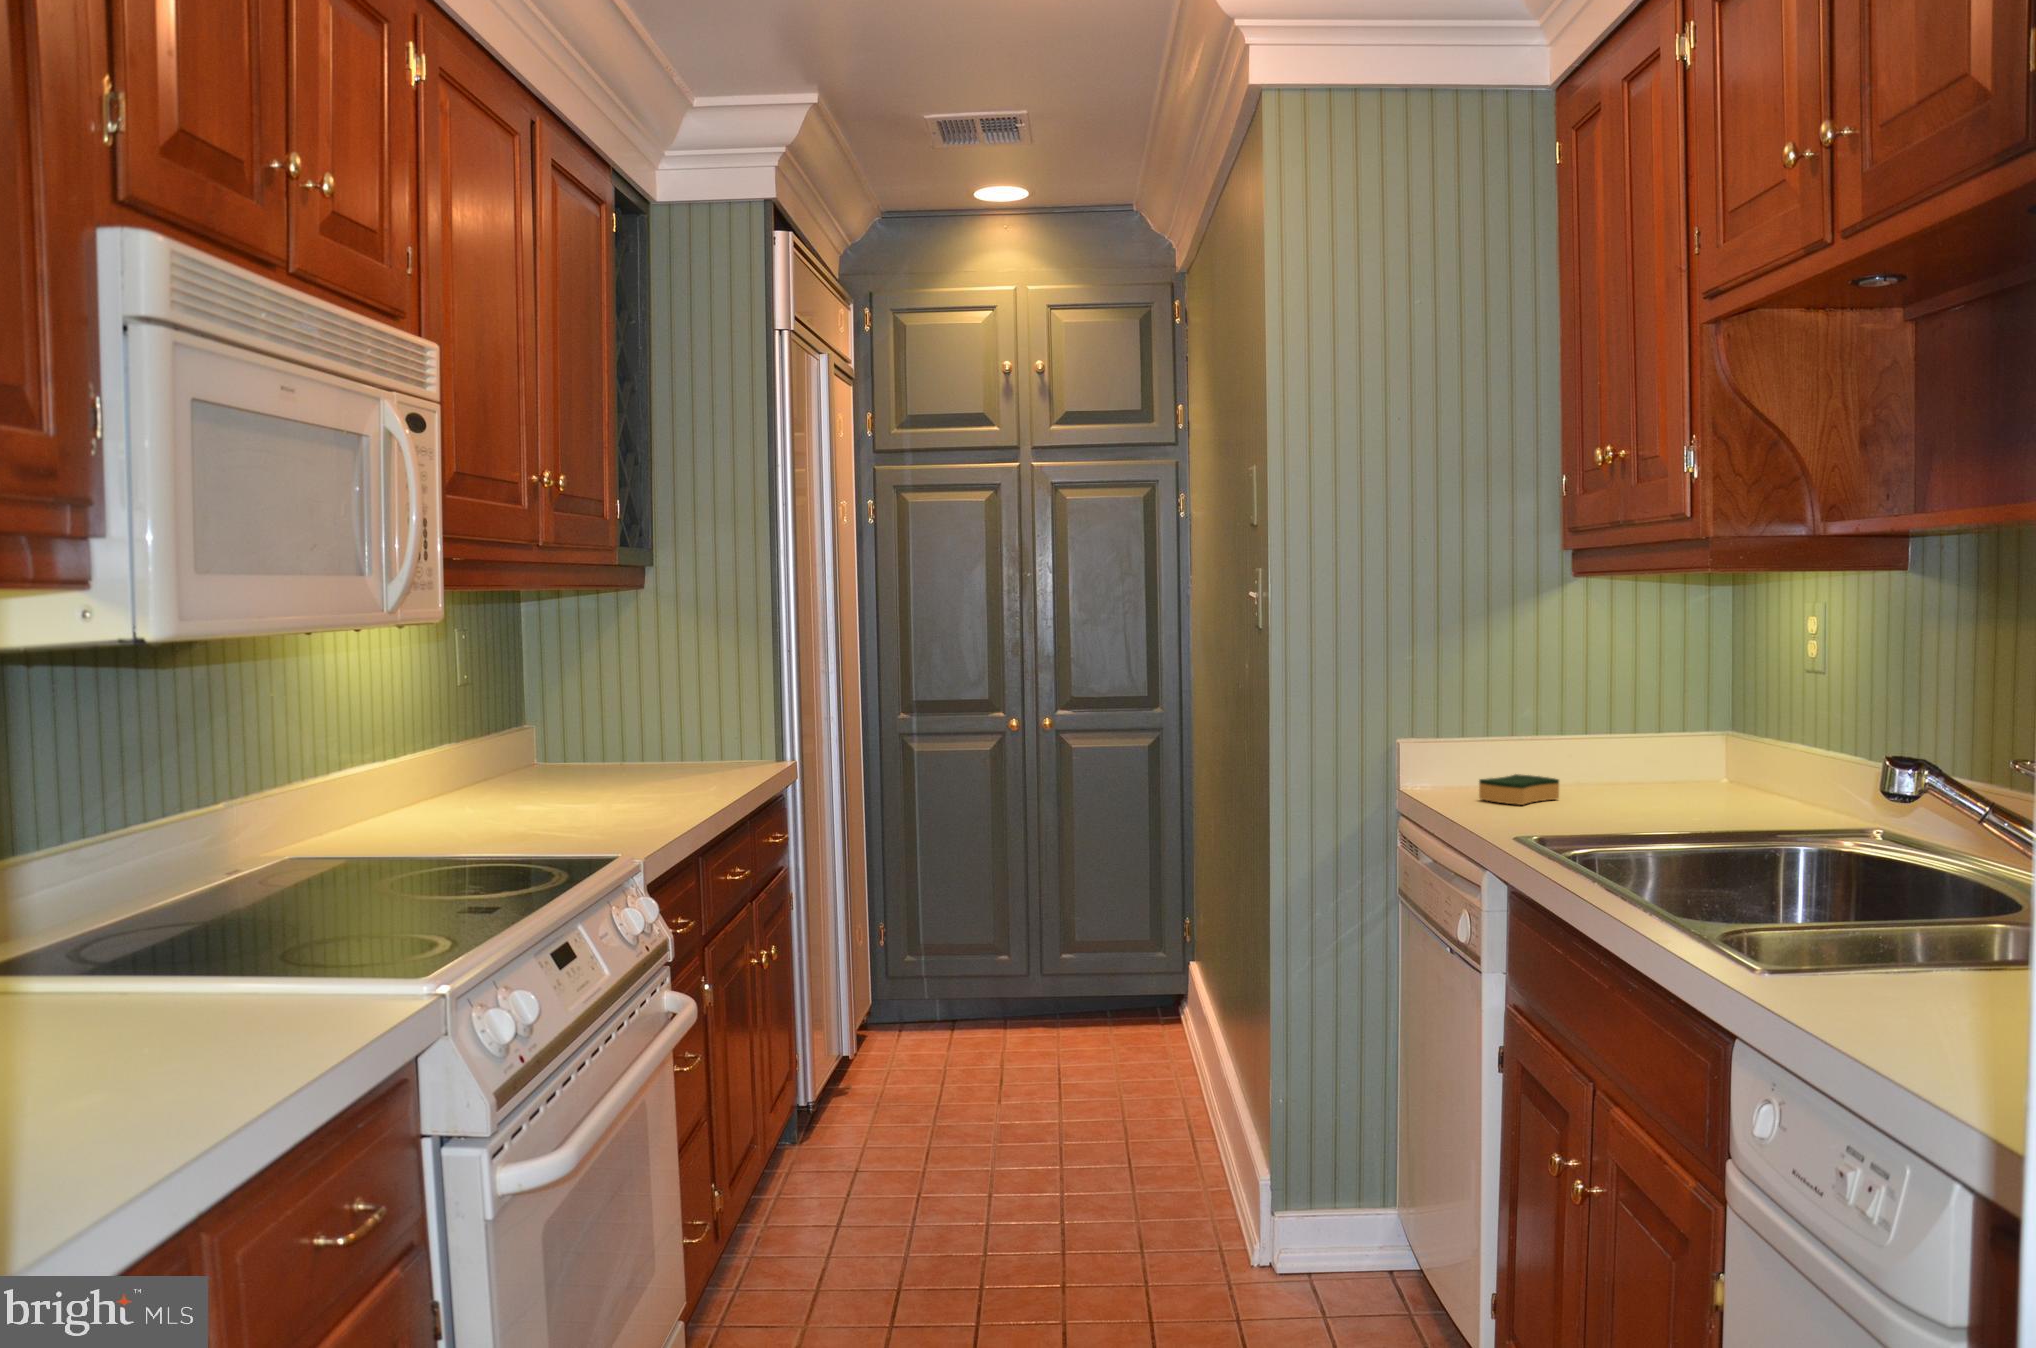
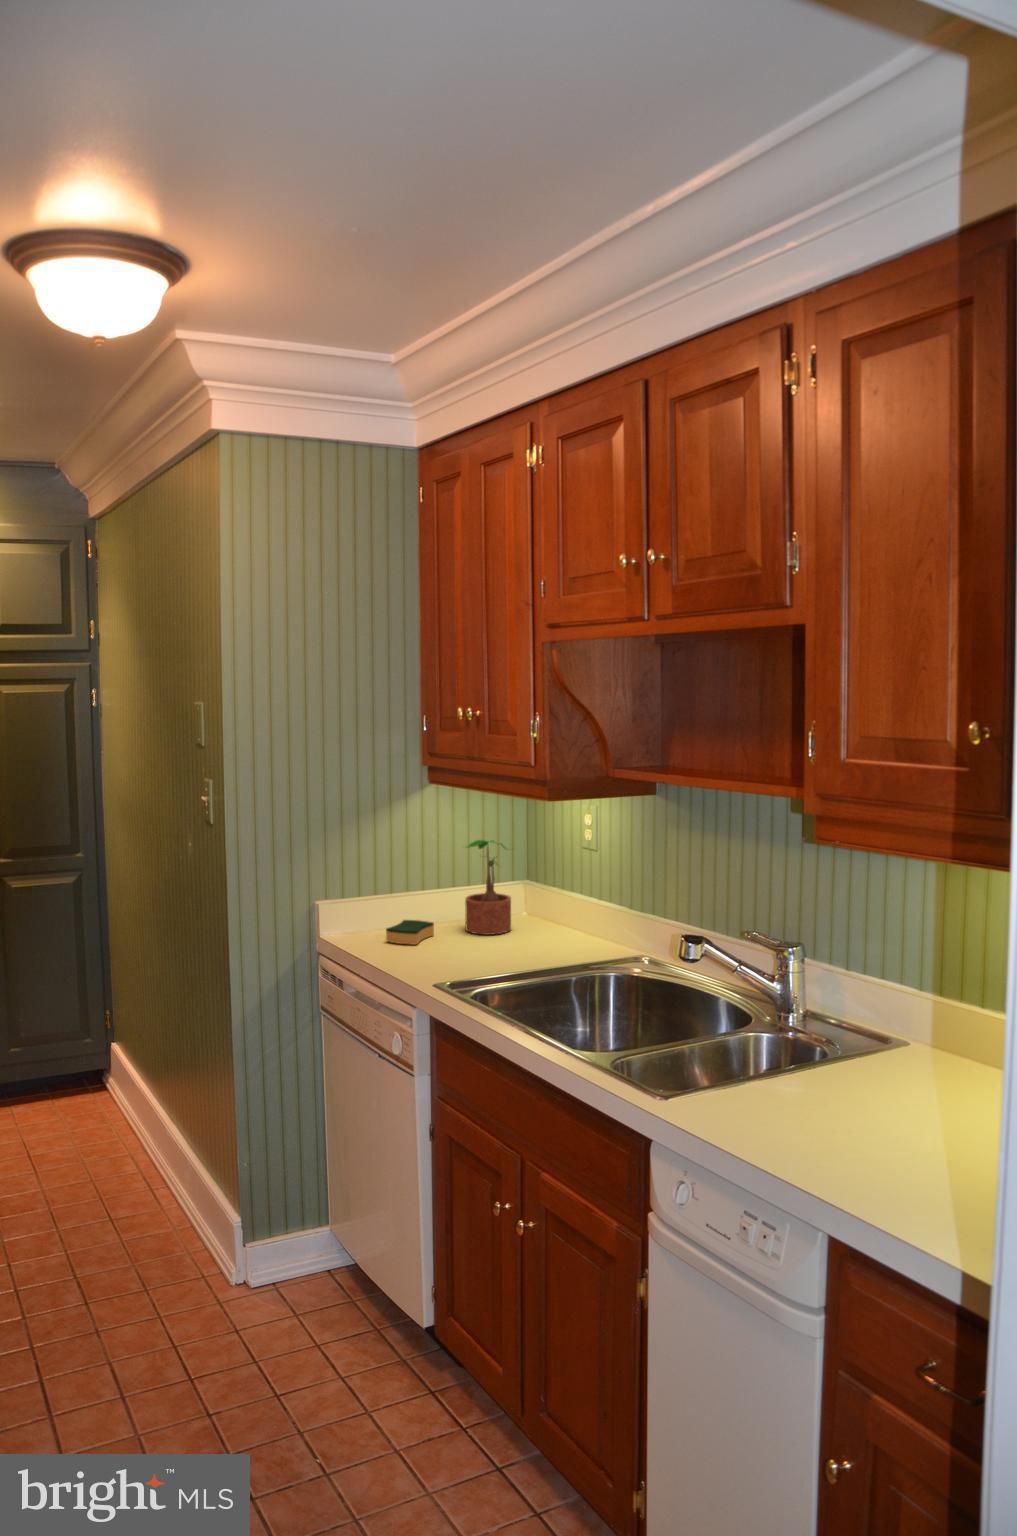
potted plant: none [1615,658,1705,805] -> present [465,840,511,935]

